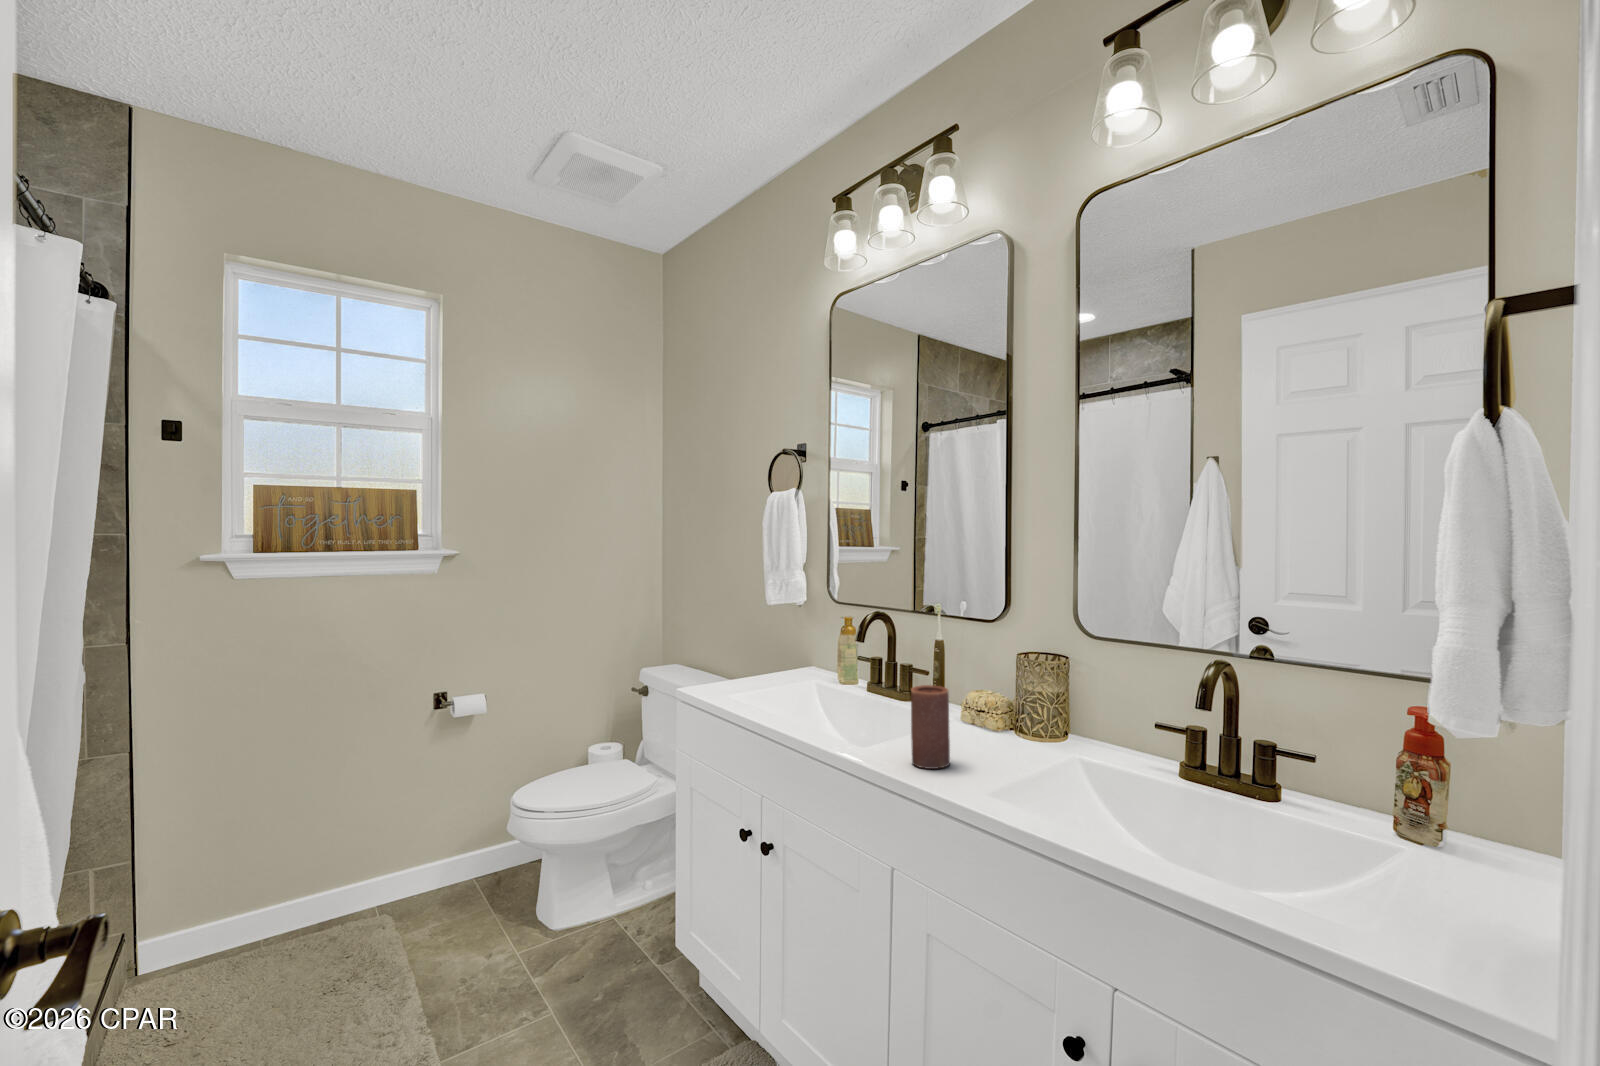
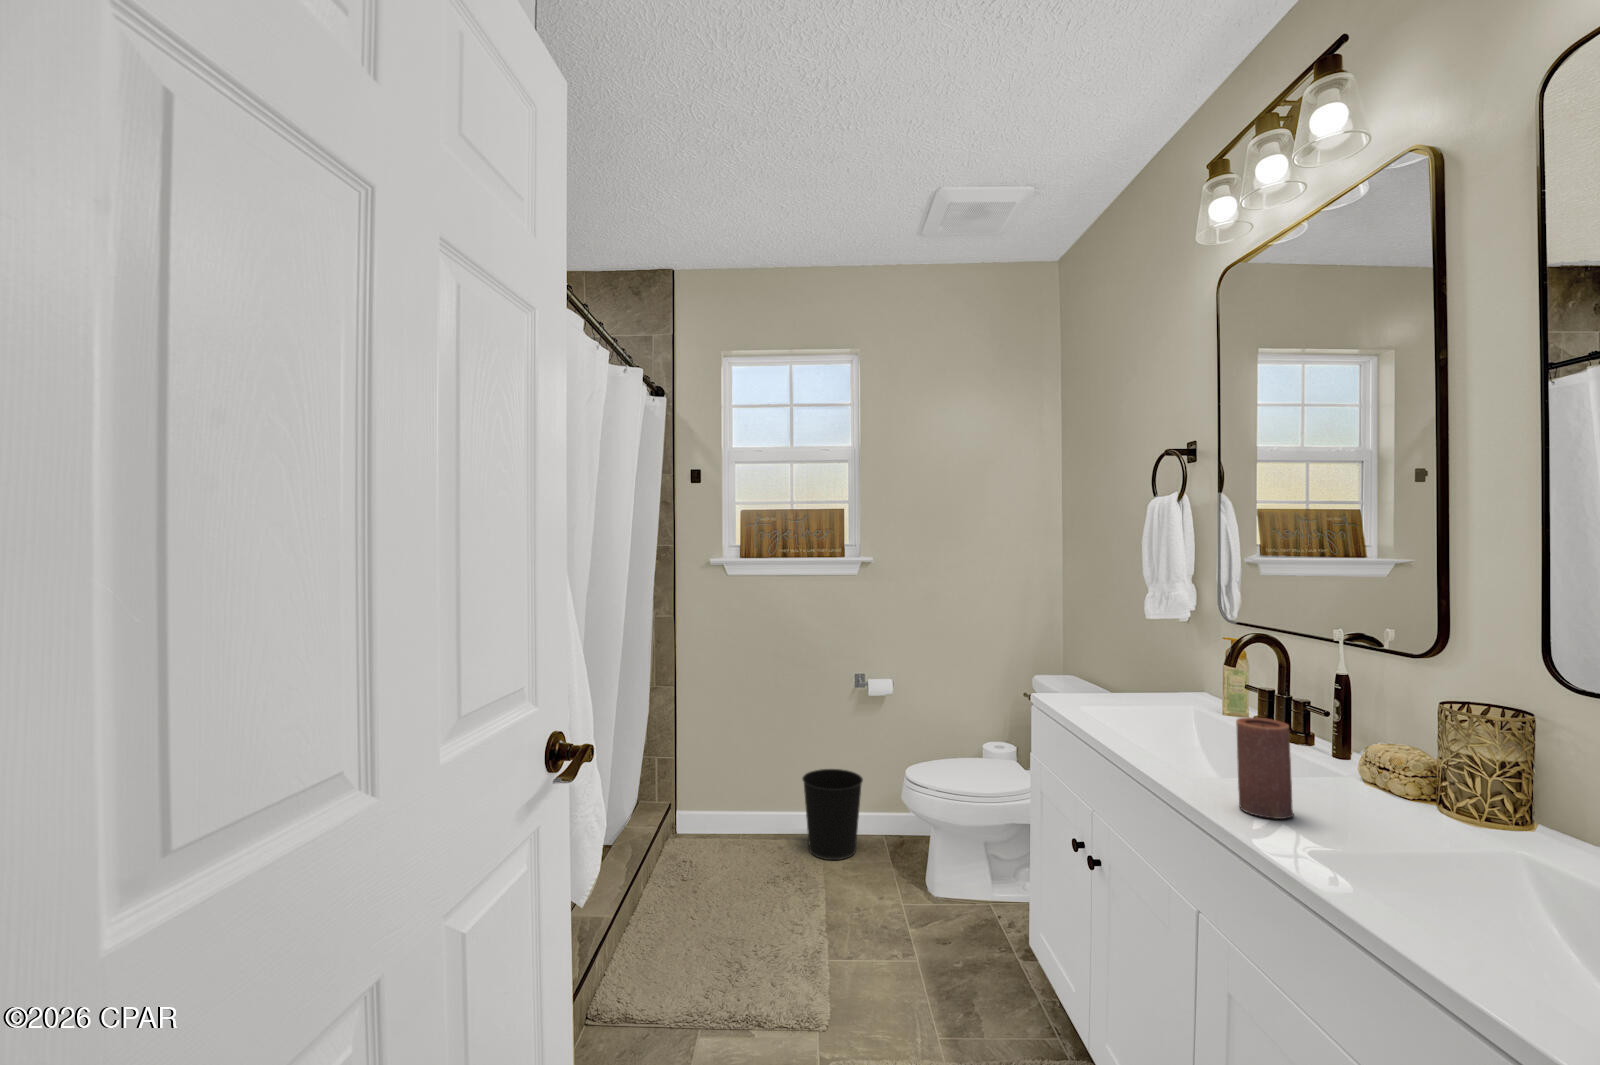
wastebasket: none [361,815,449,935] -> present [802,769,863,860]

